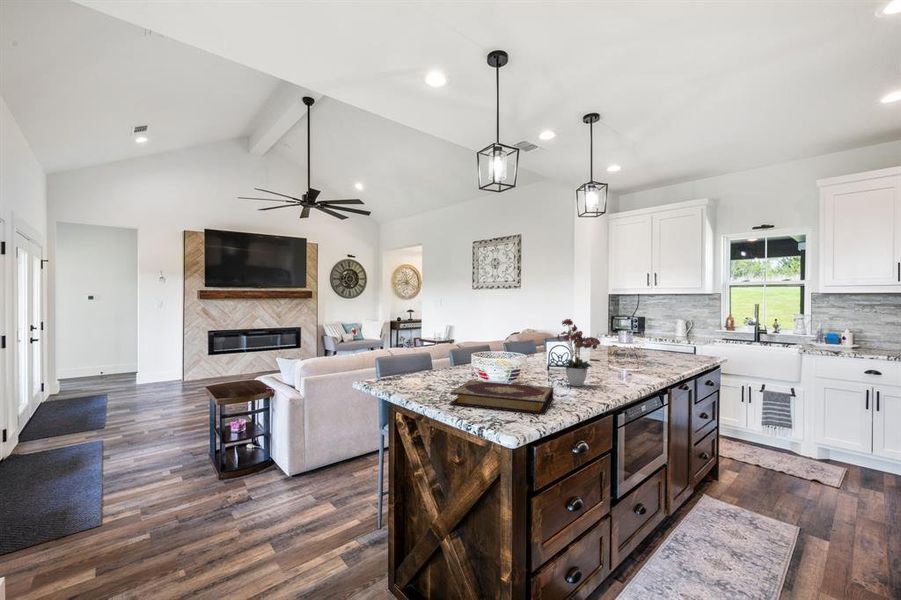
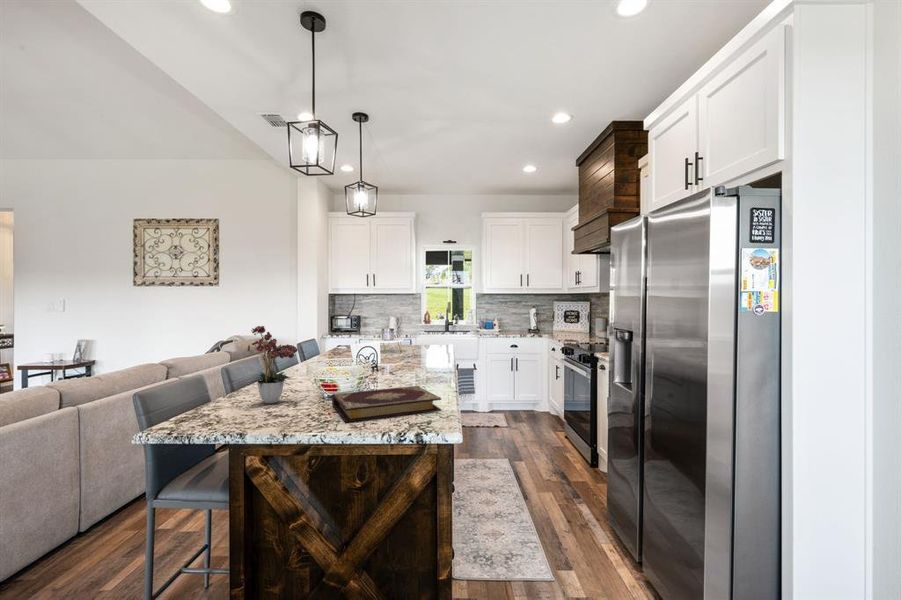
flower arrangement: present [557,319,600,386] -> present [247,326,298,403]

